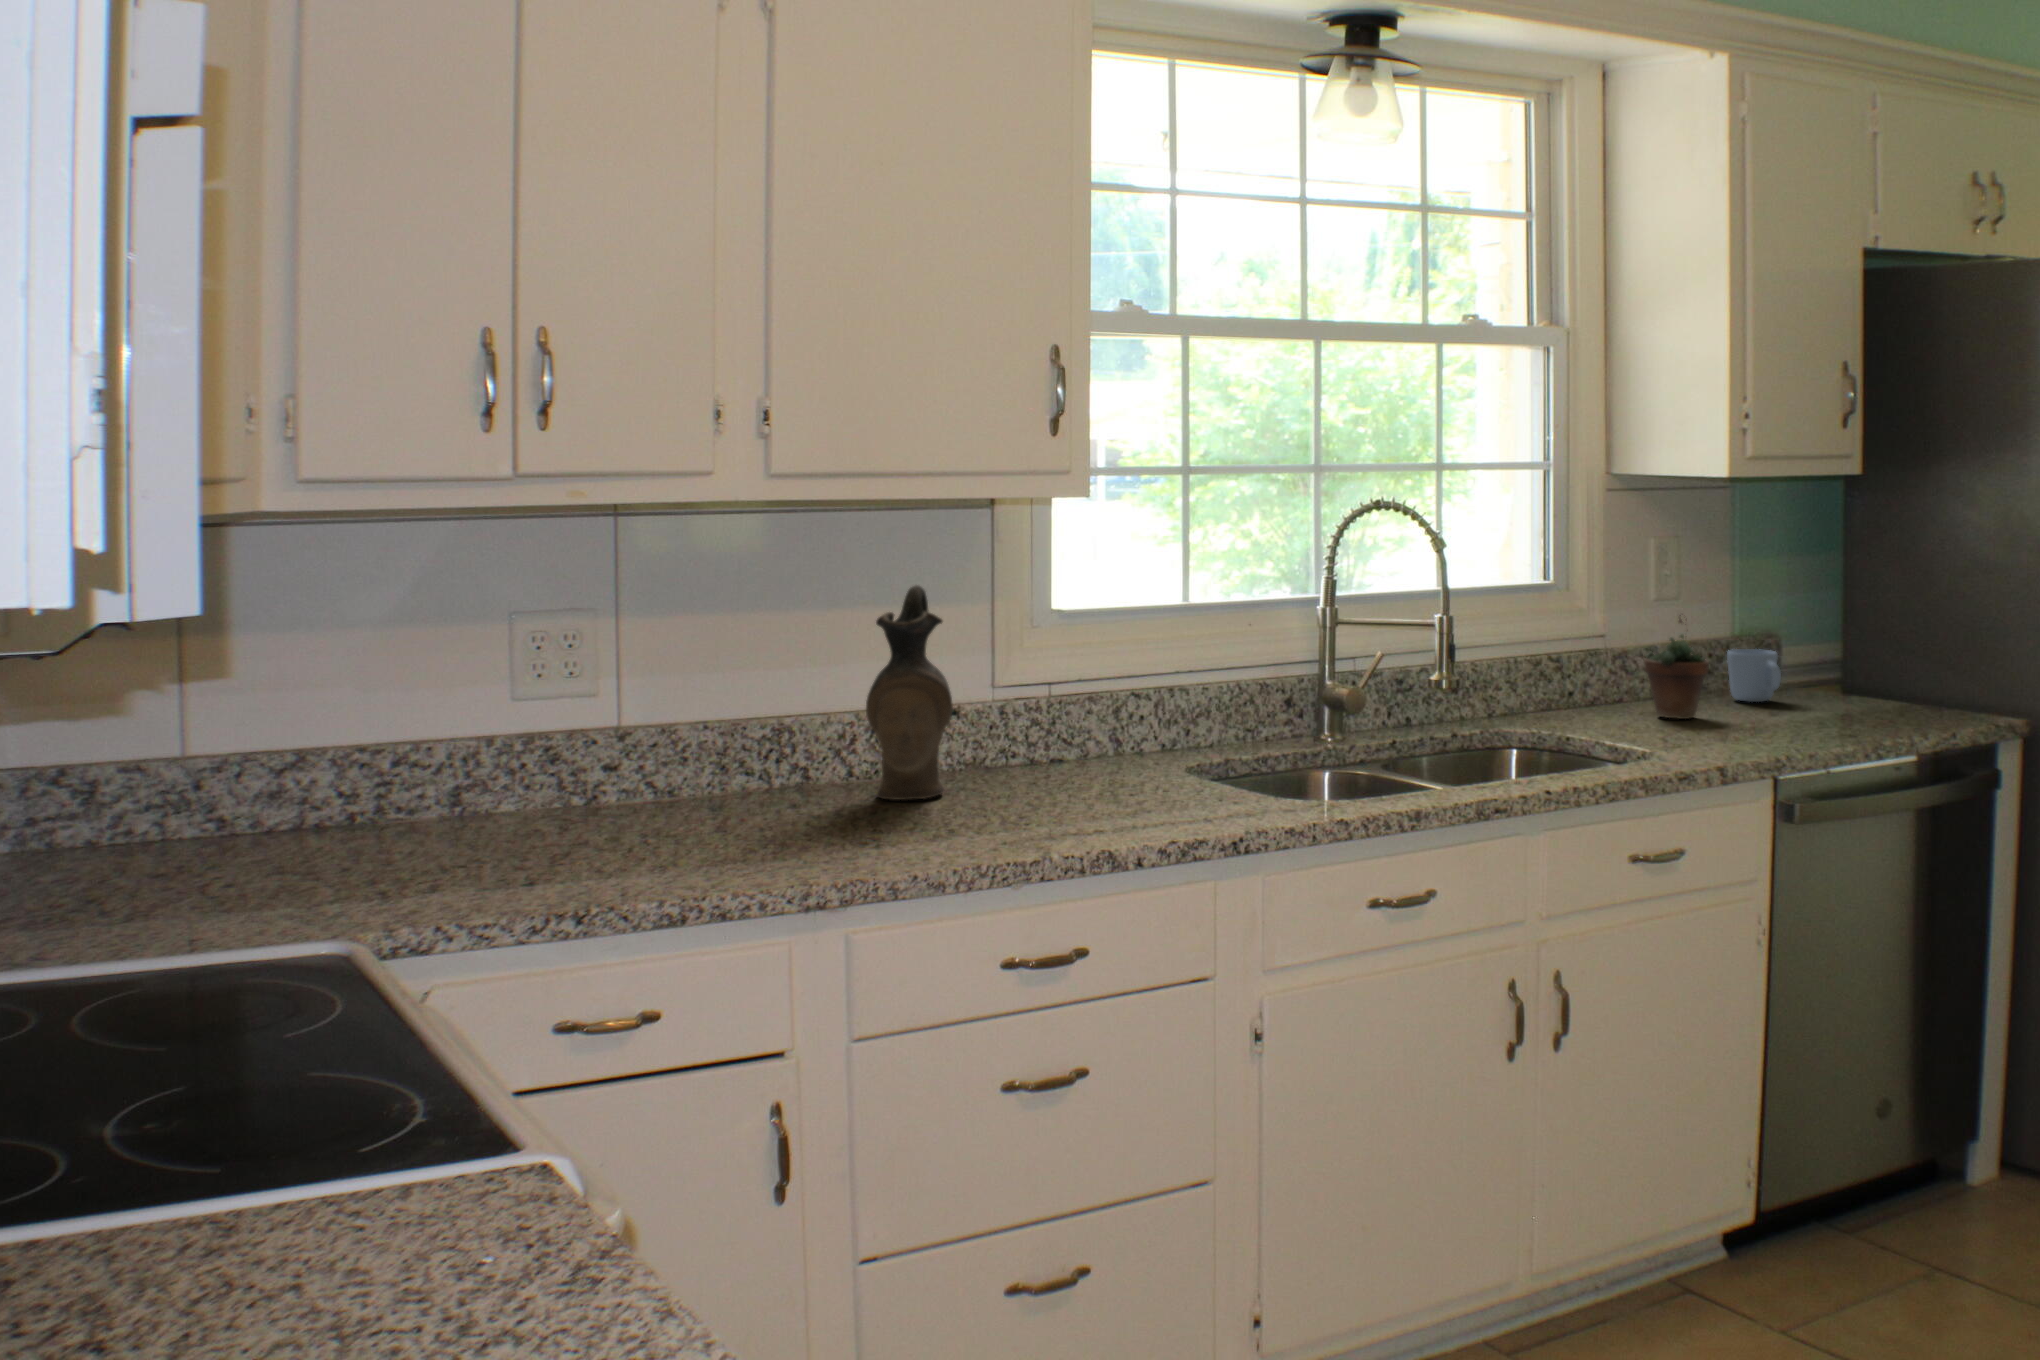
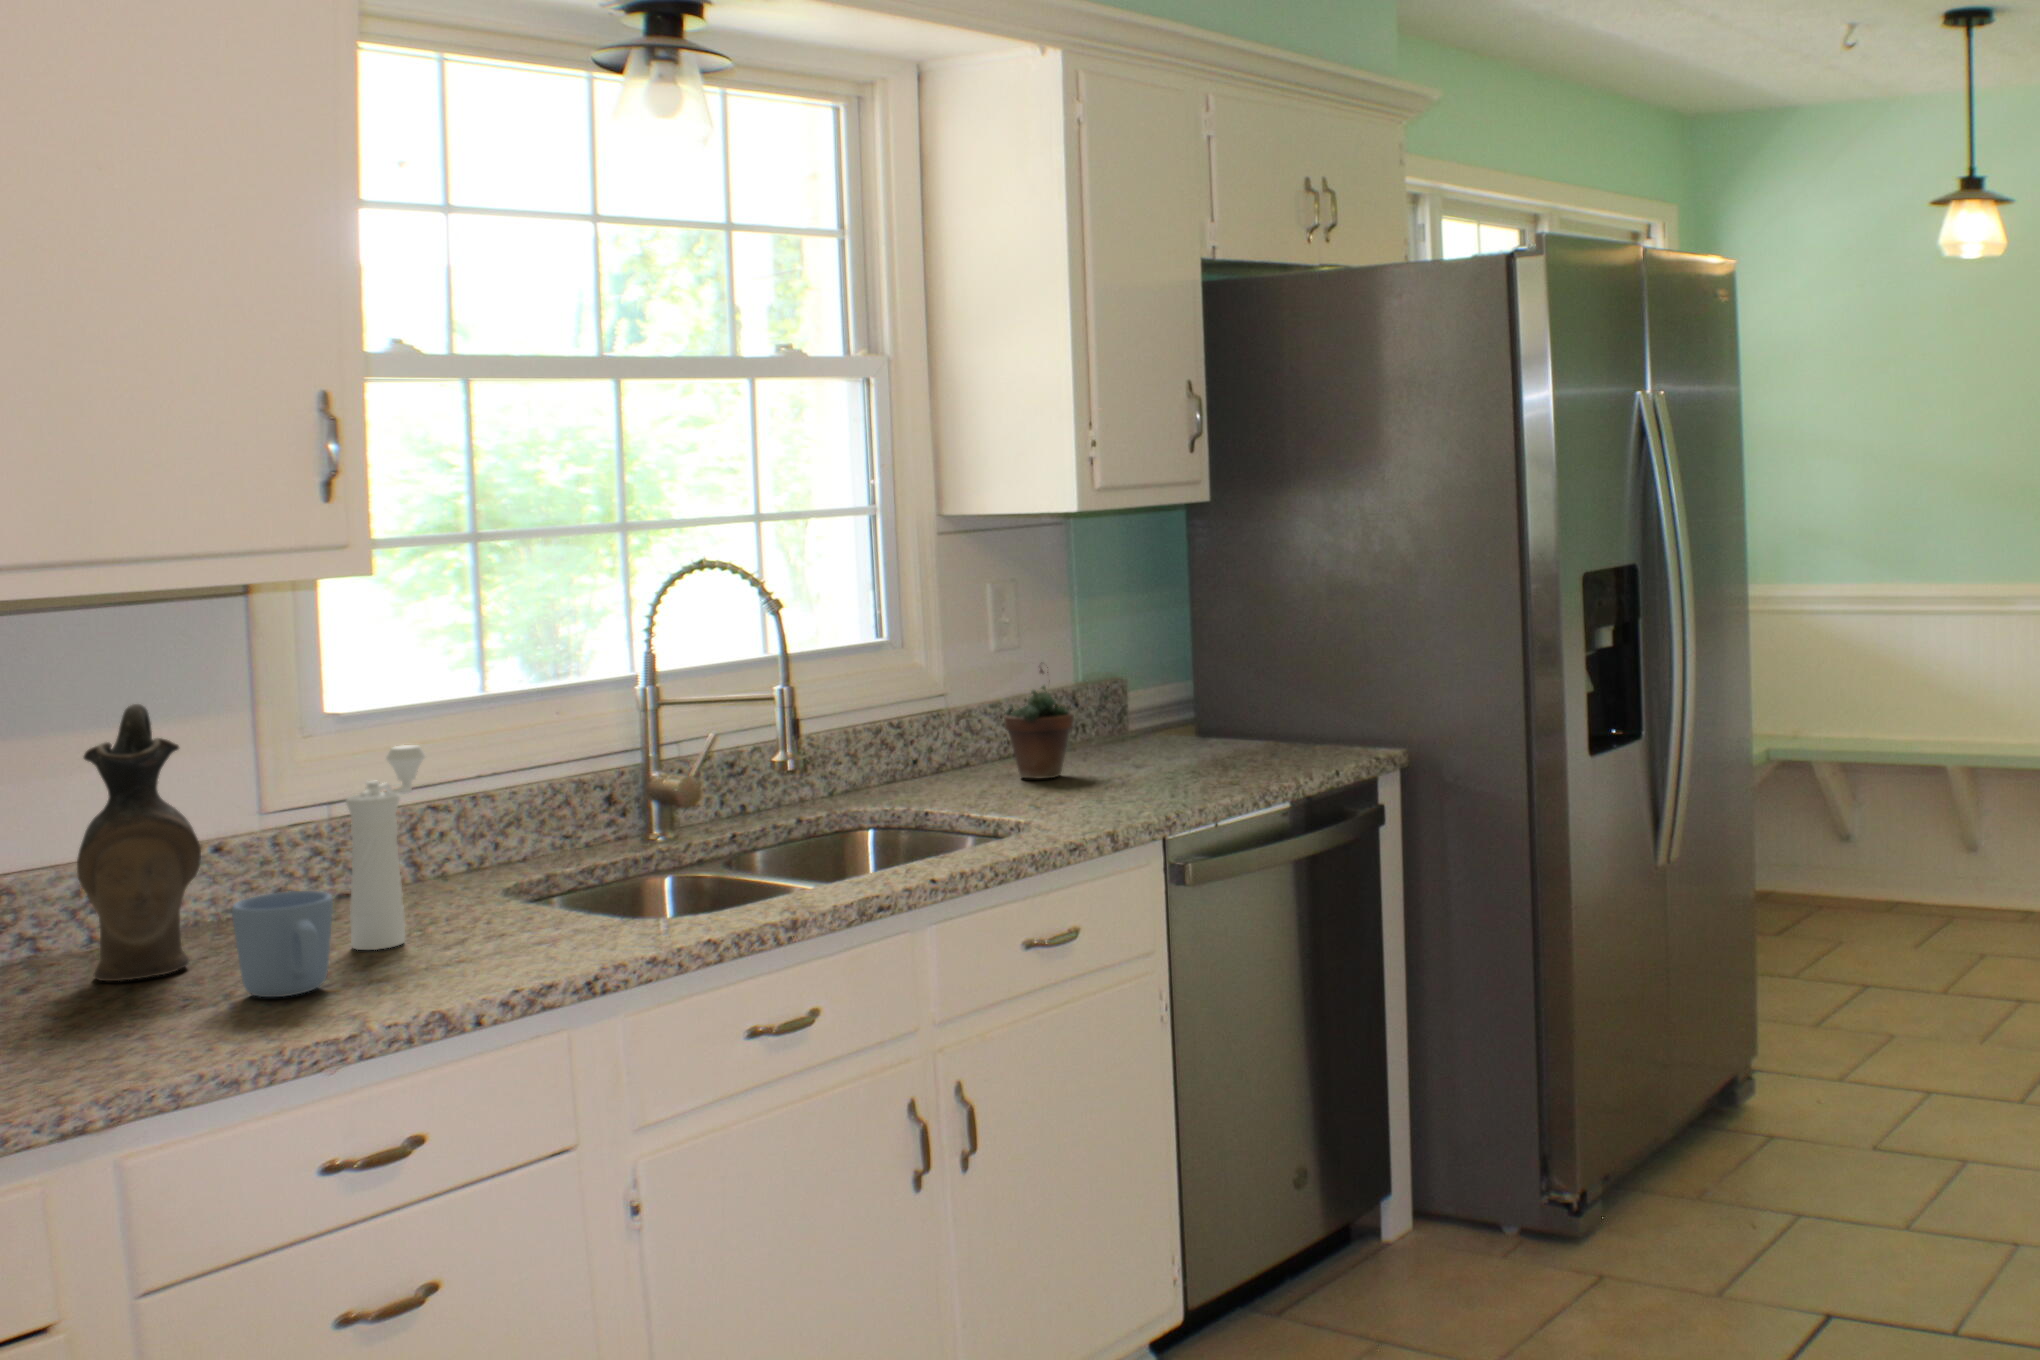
pepper mill: none [1062,635,1130,798] -> present [346,745,425,950]
mug: present [1727,649,1781,702] -> present [232,891,333,997]

